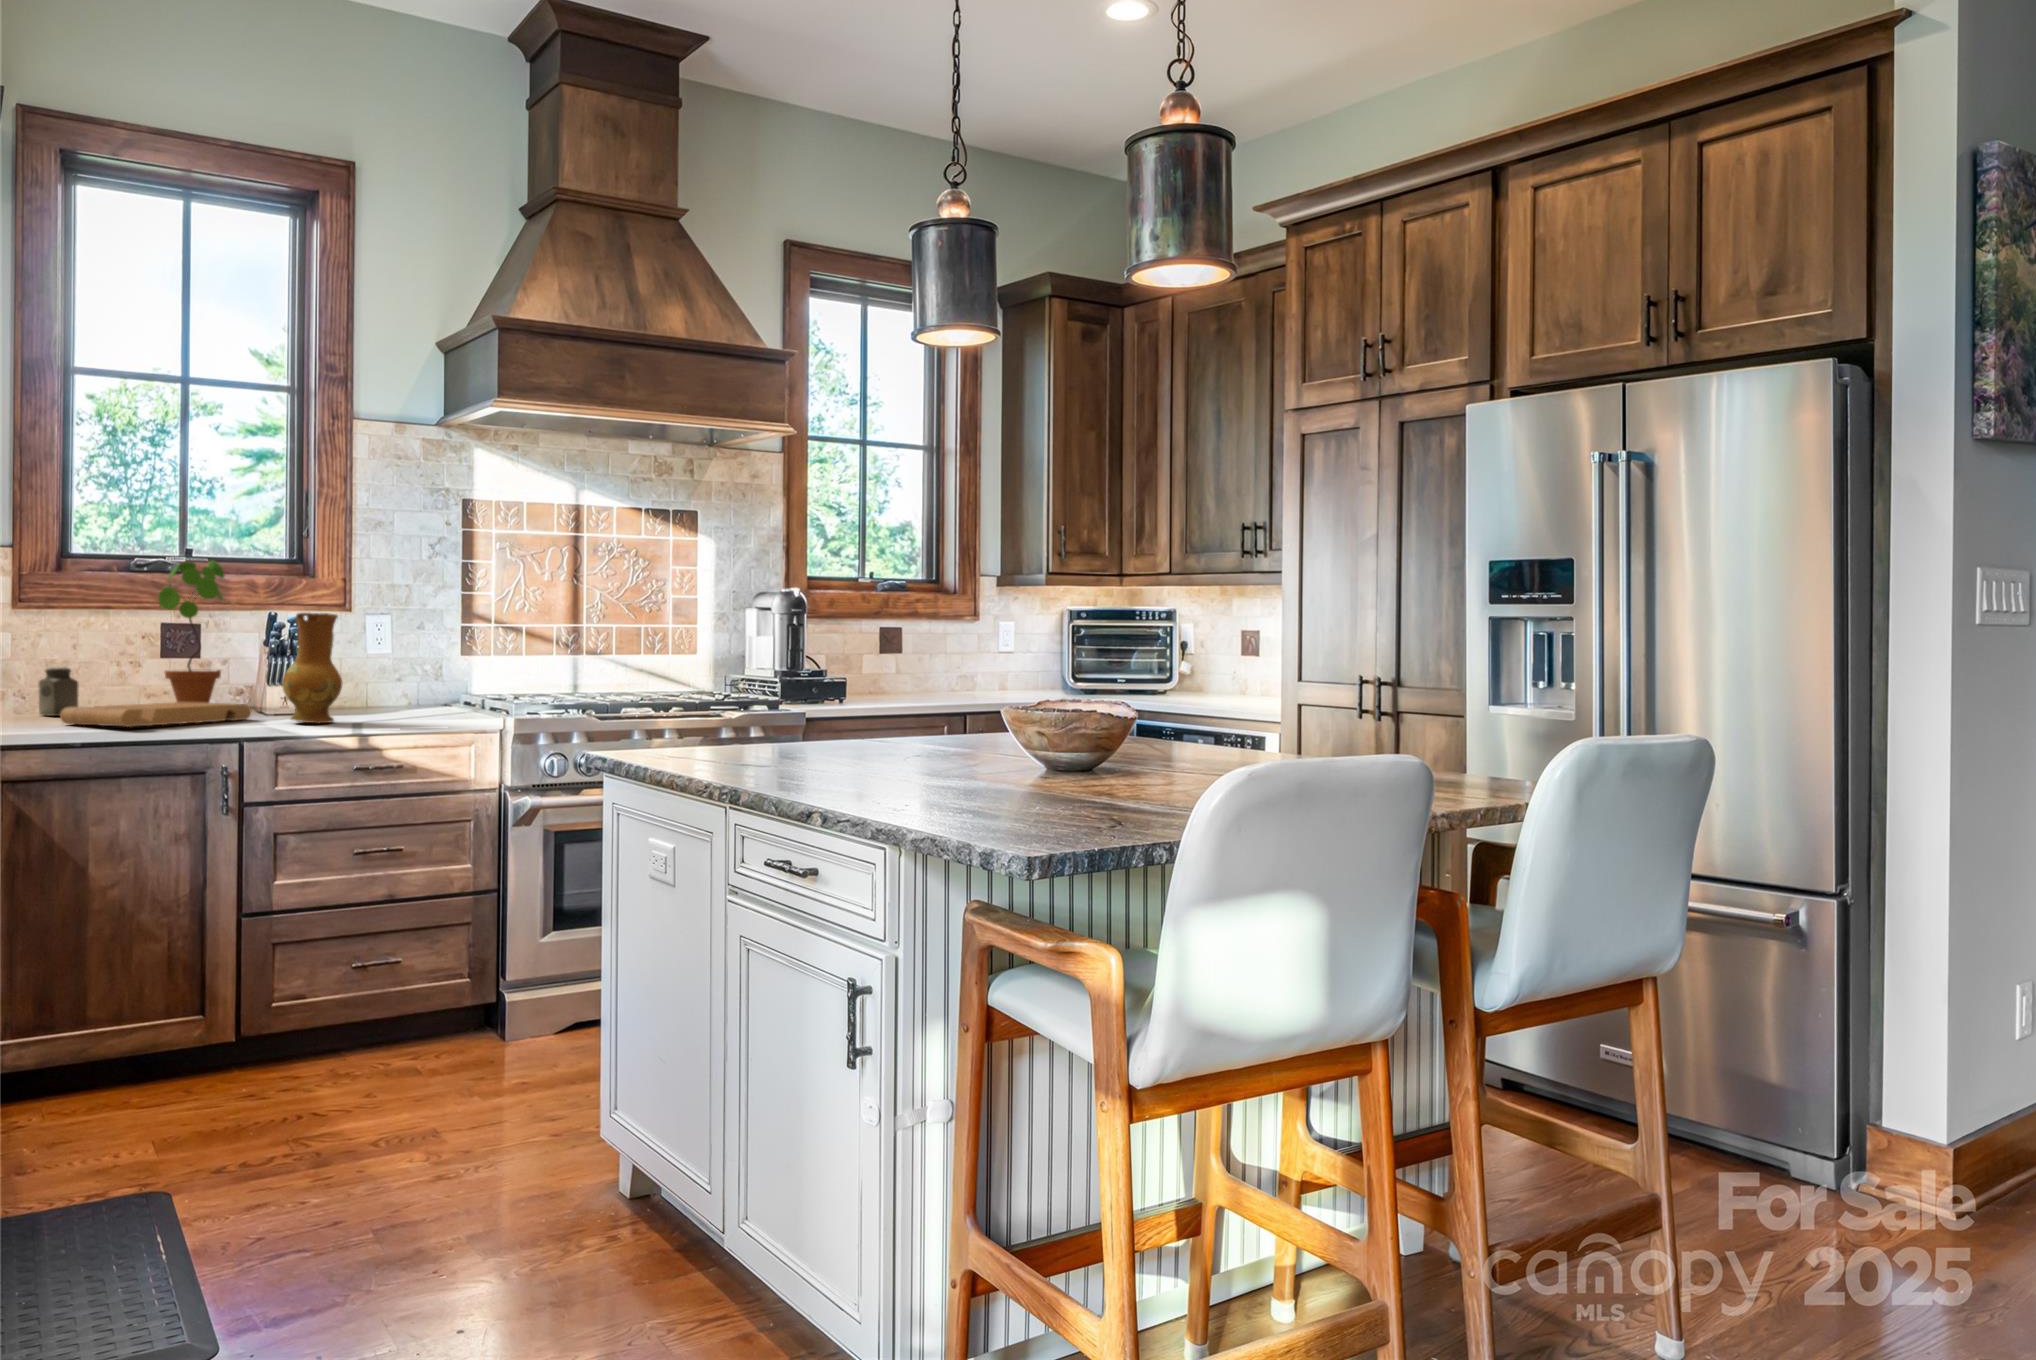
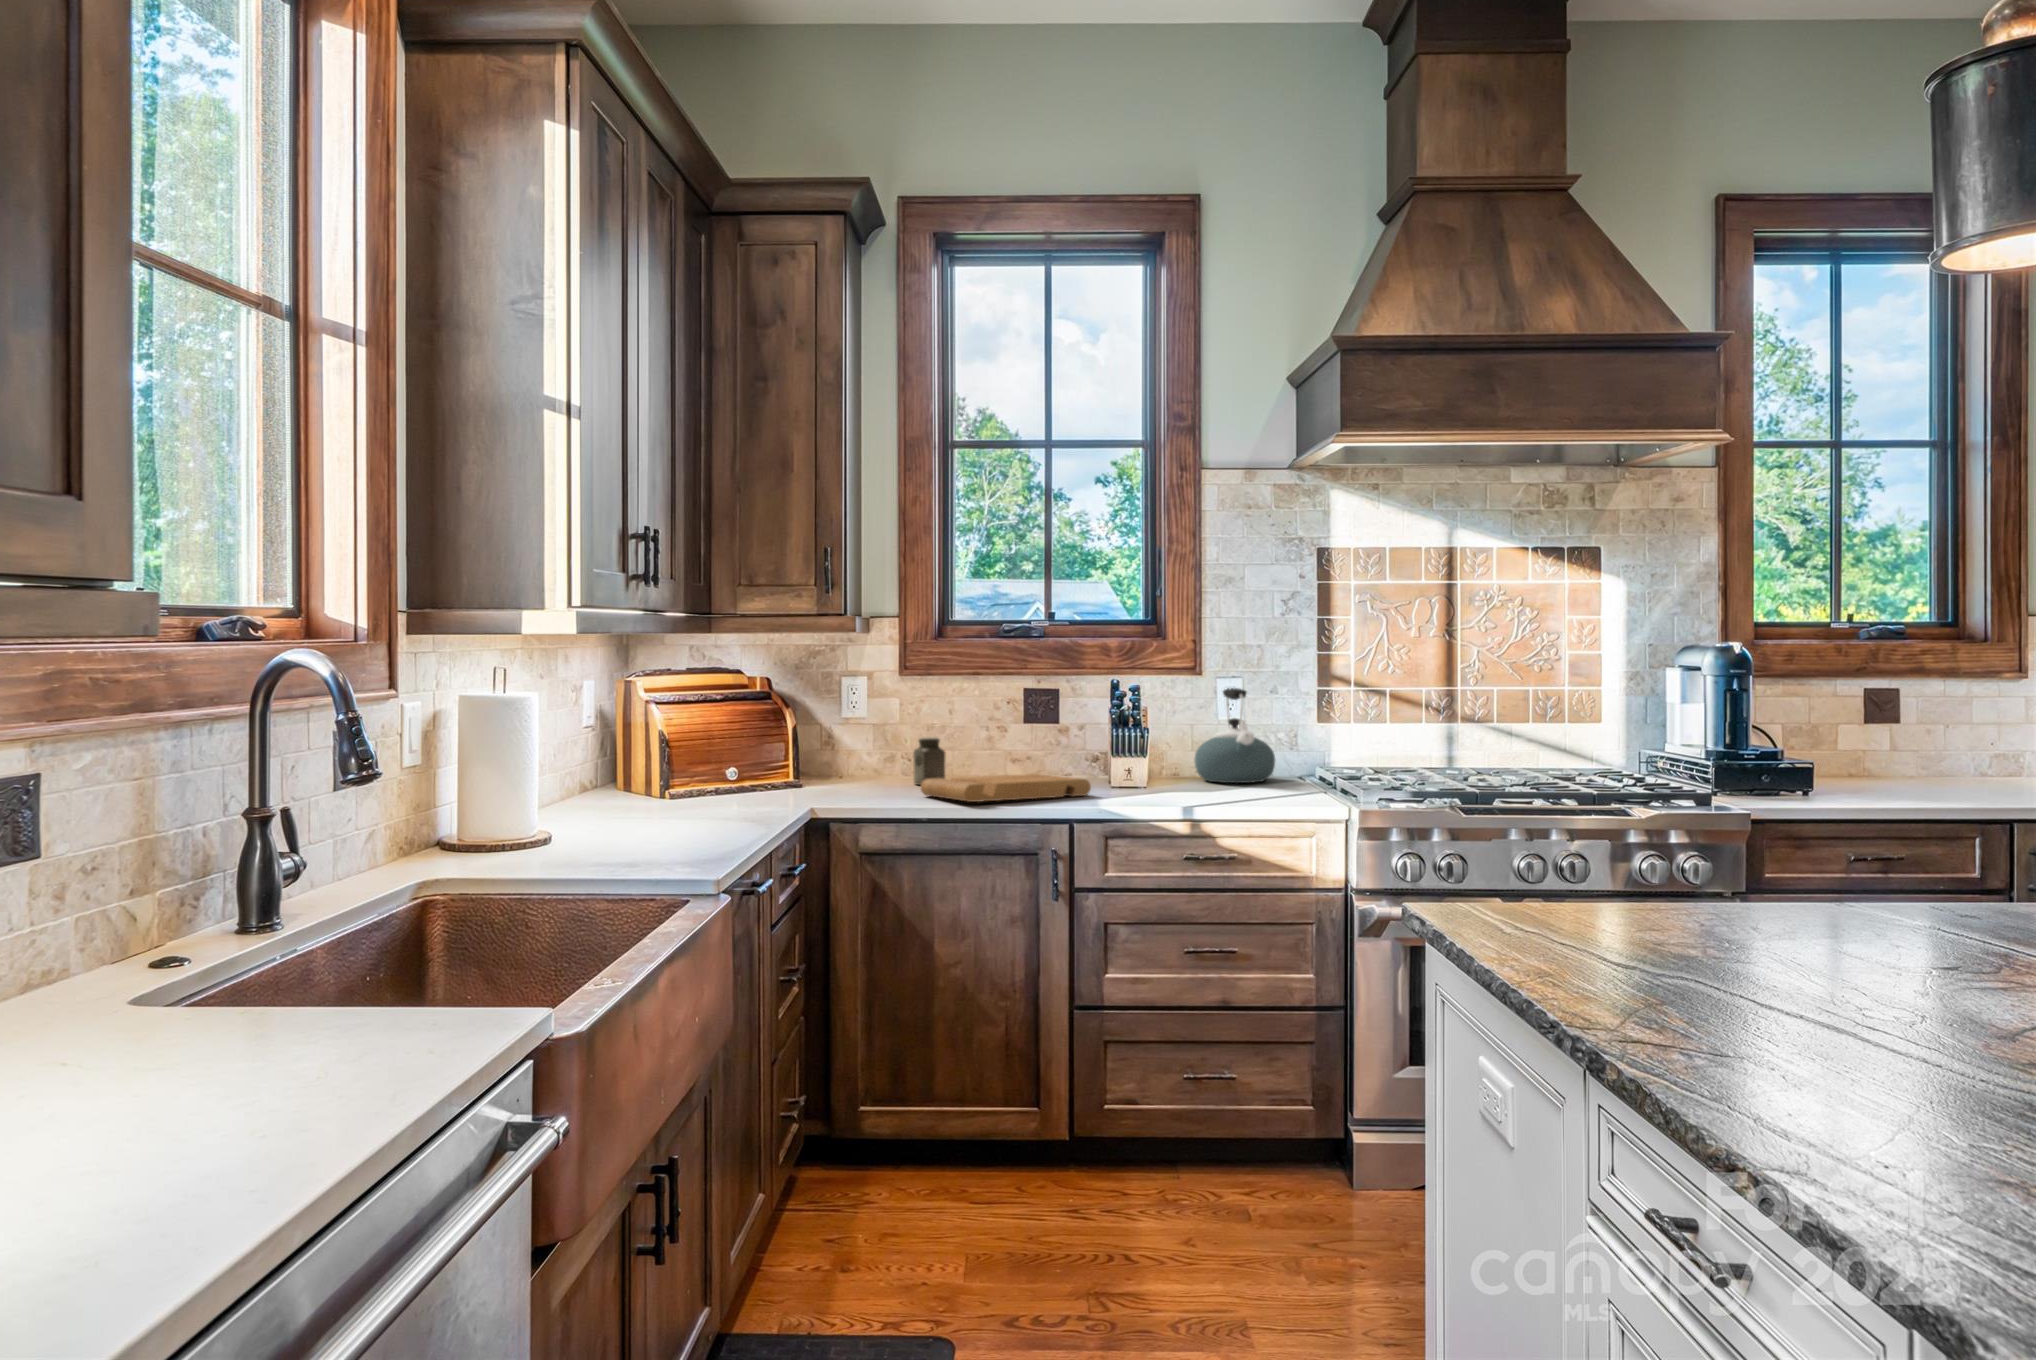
potted plant: present [158,561,224,703] -> none [1018,627,1080,778]
ceramic jug: present [282,613,342,723] -> none [1117,681,1176,804]
kettle: none [347,622,426,707] -> present [1195,688,1275,783]

